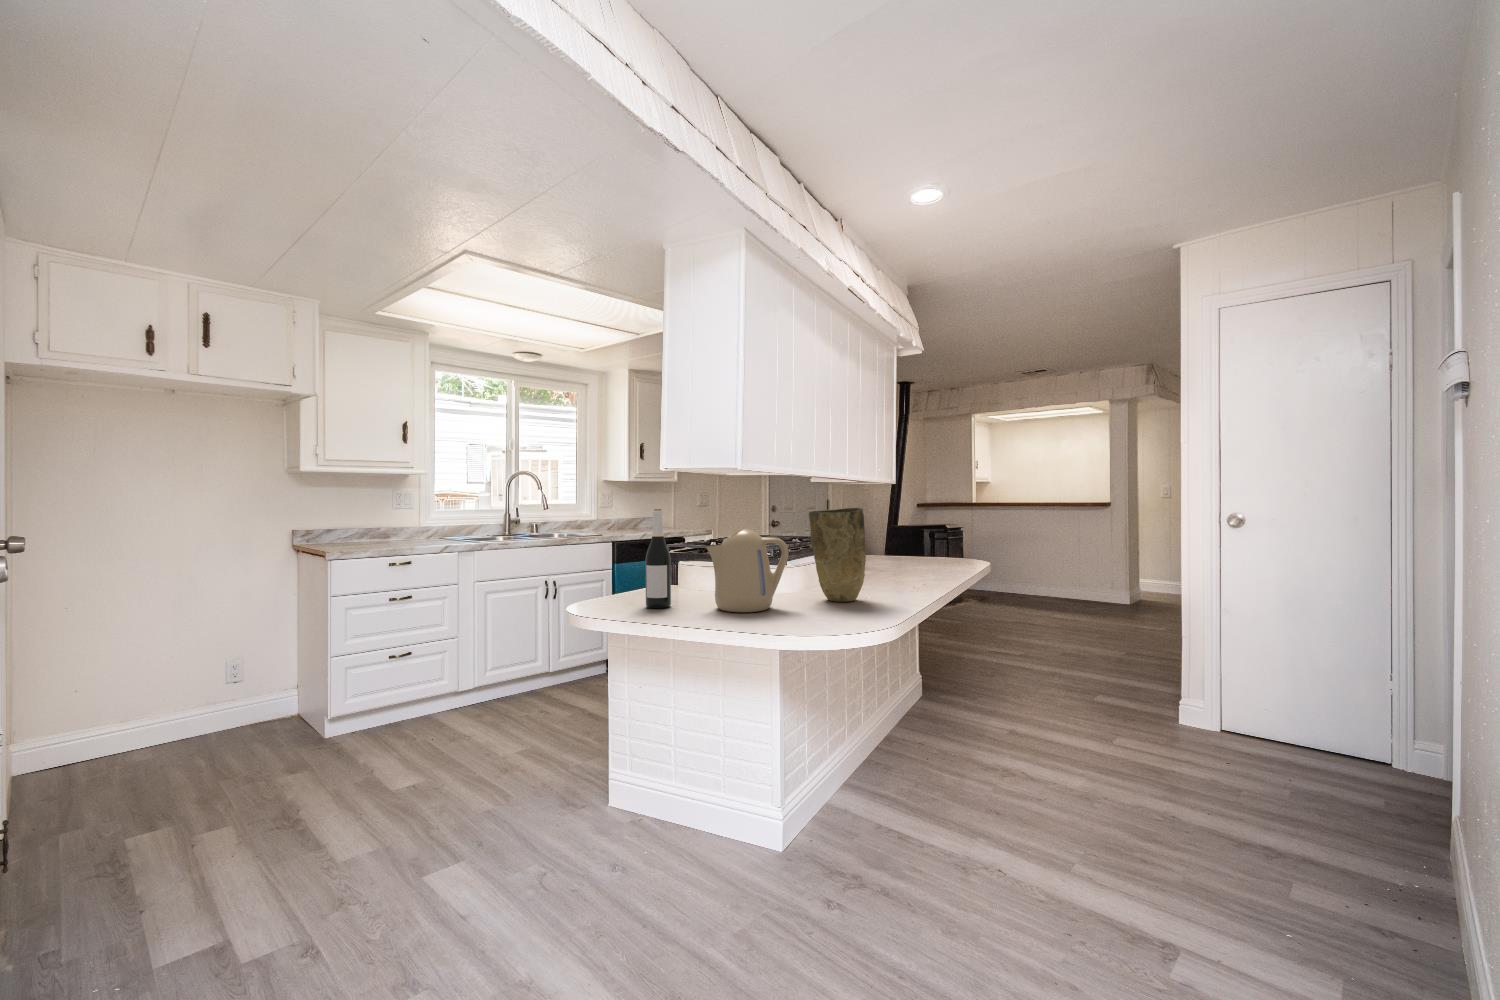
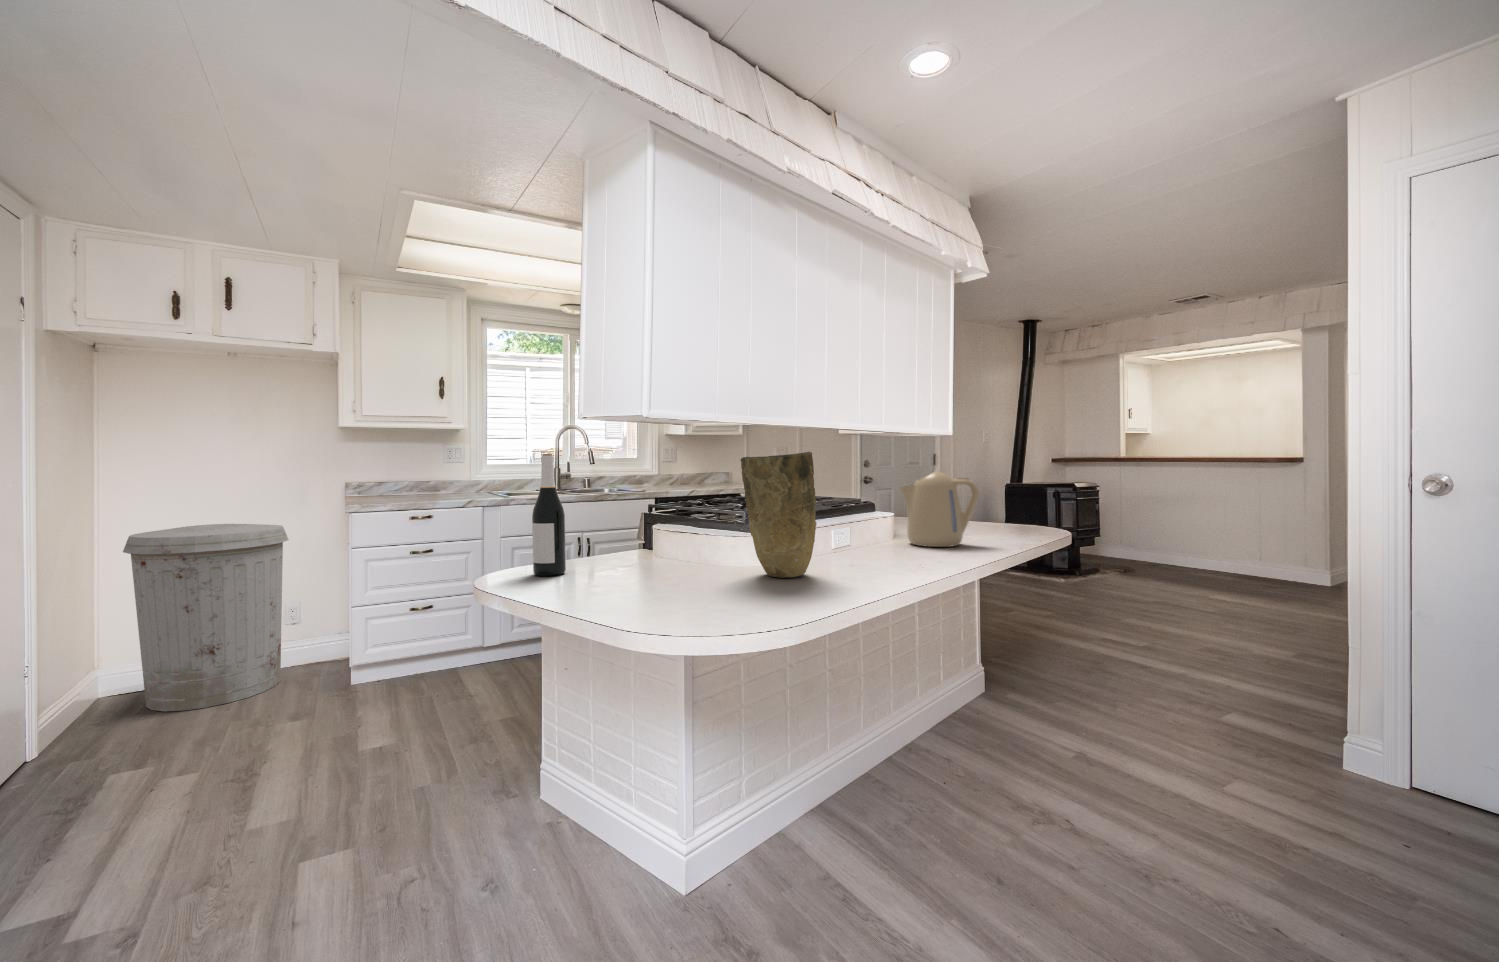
kettle: present [706,529,789,612] -> present [900,471,979,547]
trash can: none [61,576,247,785] -> present [123,524,289,711]

